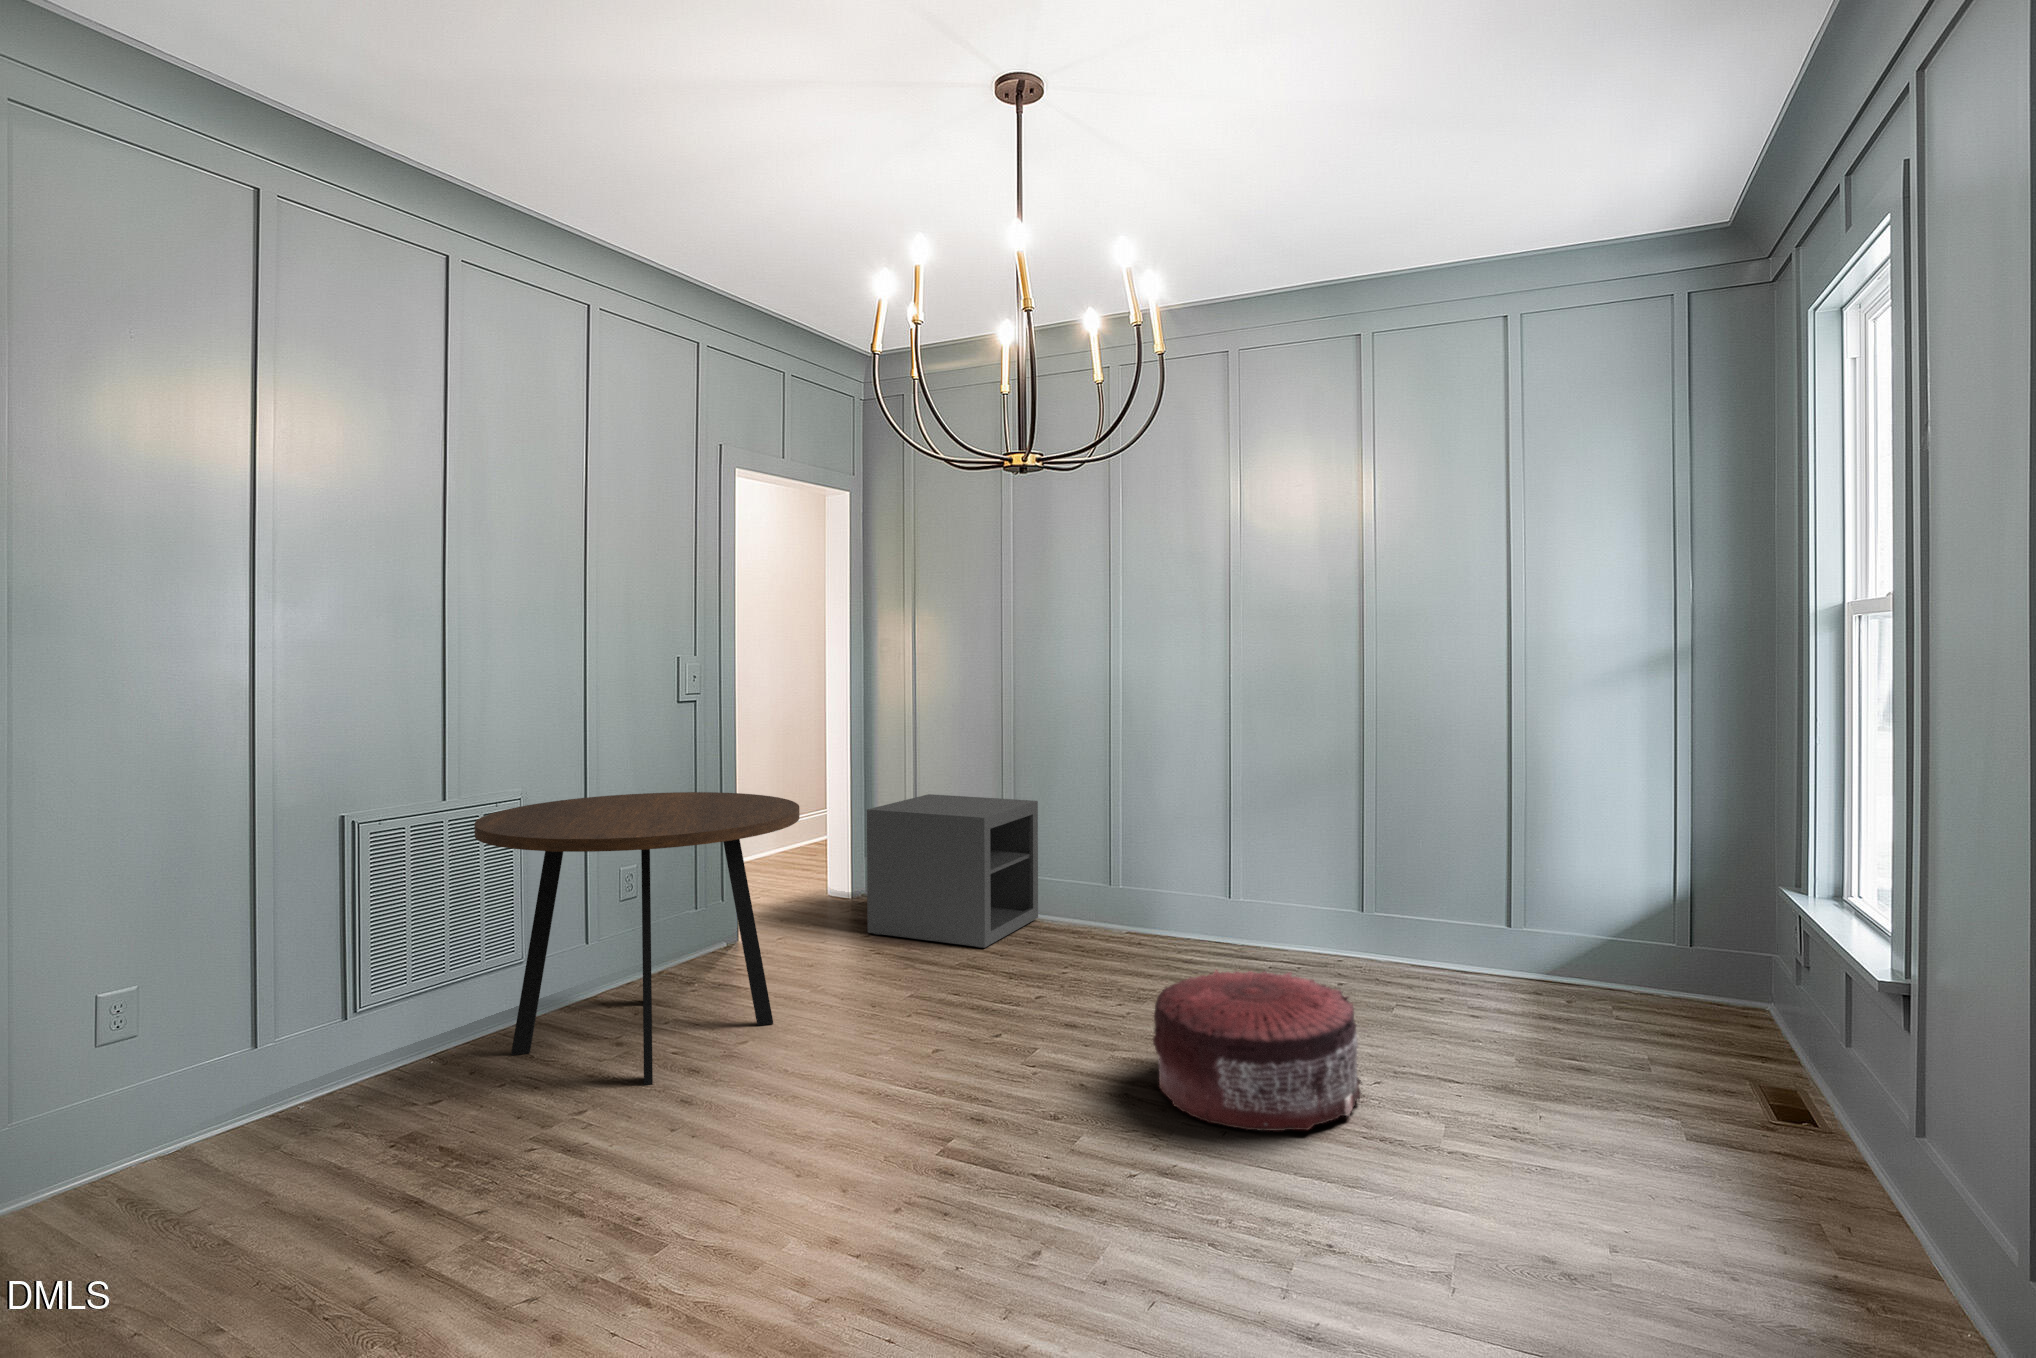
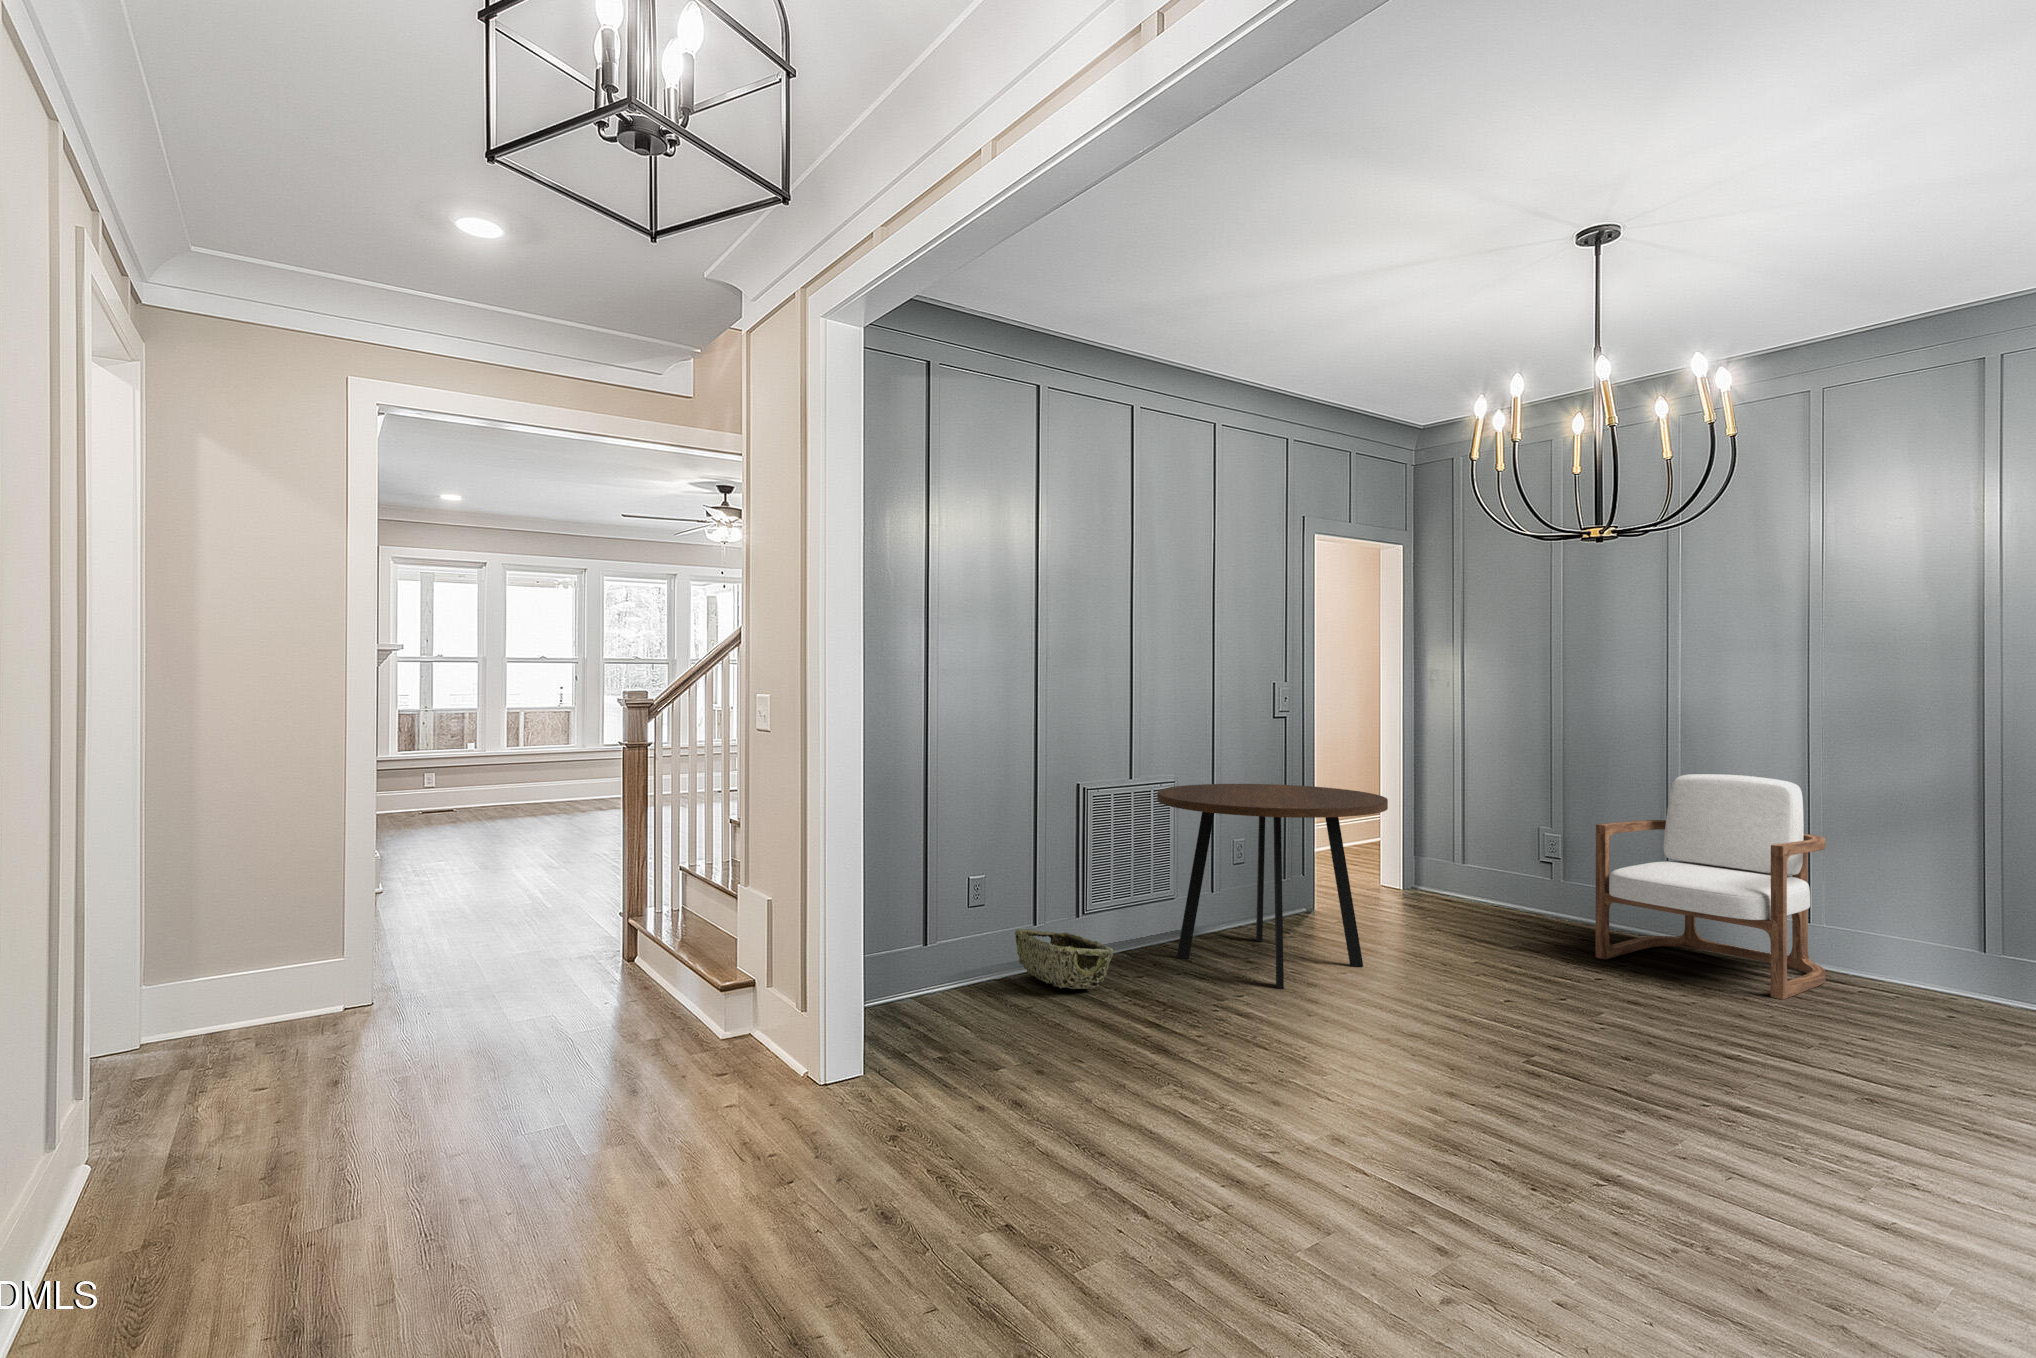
armchair: none [1038,750,1244,991] -> present [1595,774,1826,1000]
storage cabinet: present [867,794,1038,948] -> none [1425,805,1590,940]
pouf: present [1153,971,1362,1131] -> none [1724,966,1965,1109]
woven basket: none [197,1055,371,1161] -> present [1015,929,1113,989]

